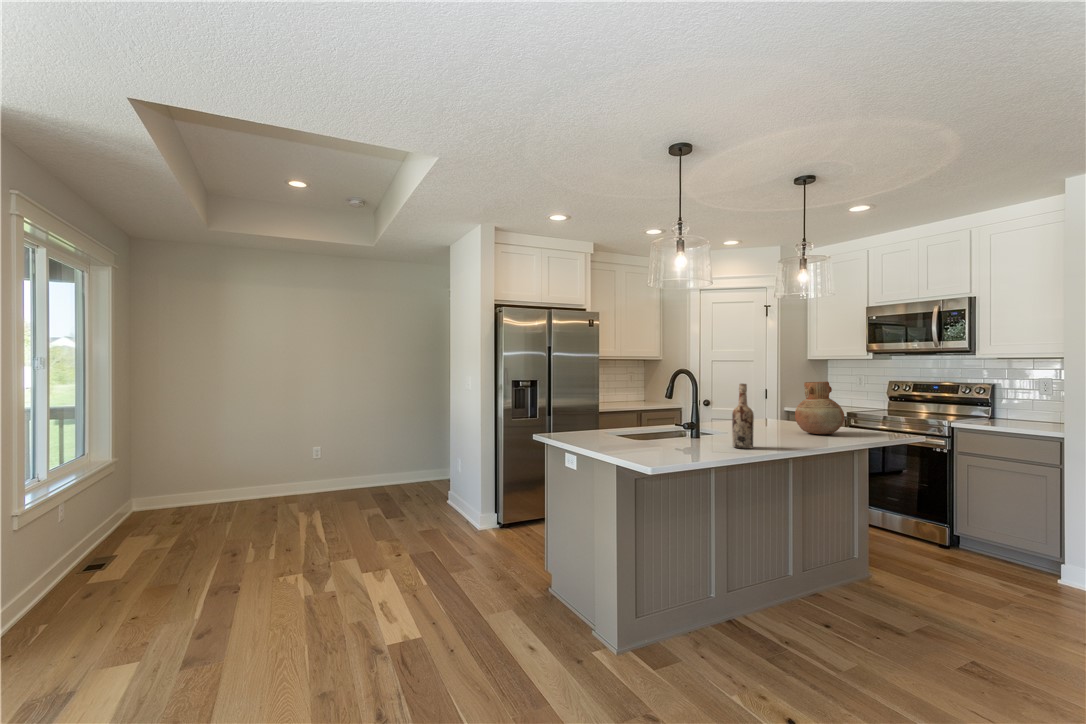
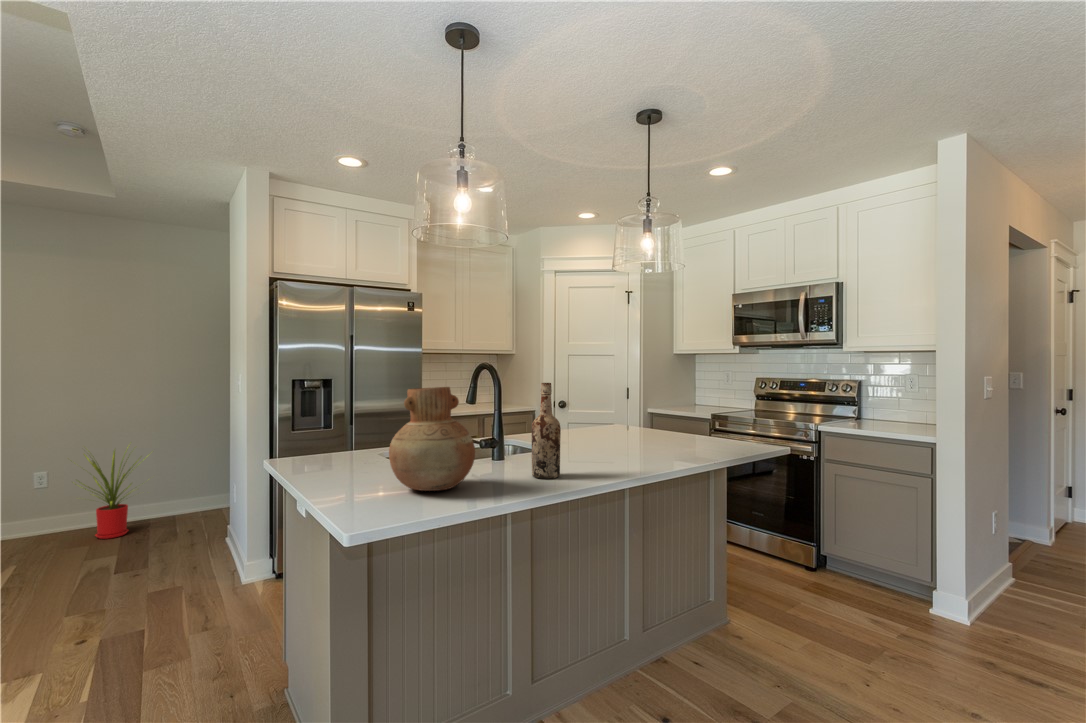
vase: present [795,382,844,434] -> present [389,387,475,491]
house plant: none [342,425,395,495] -> present [79,450,137,539]

